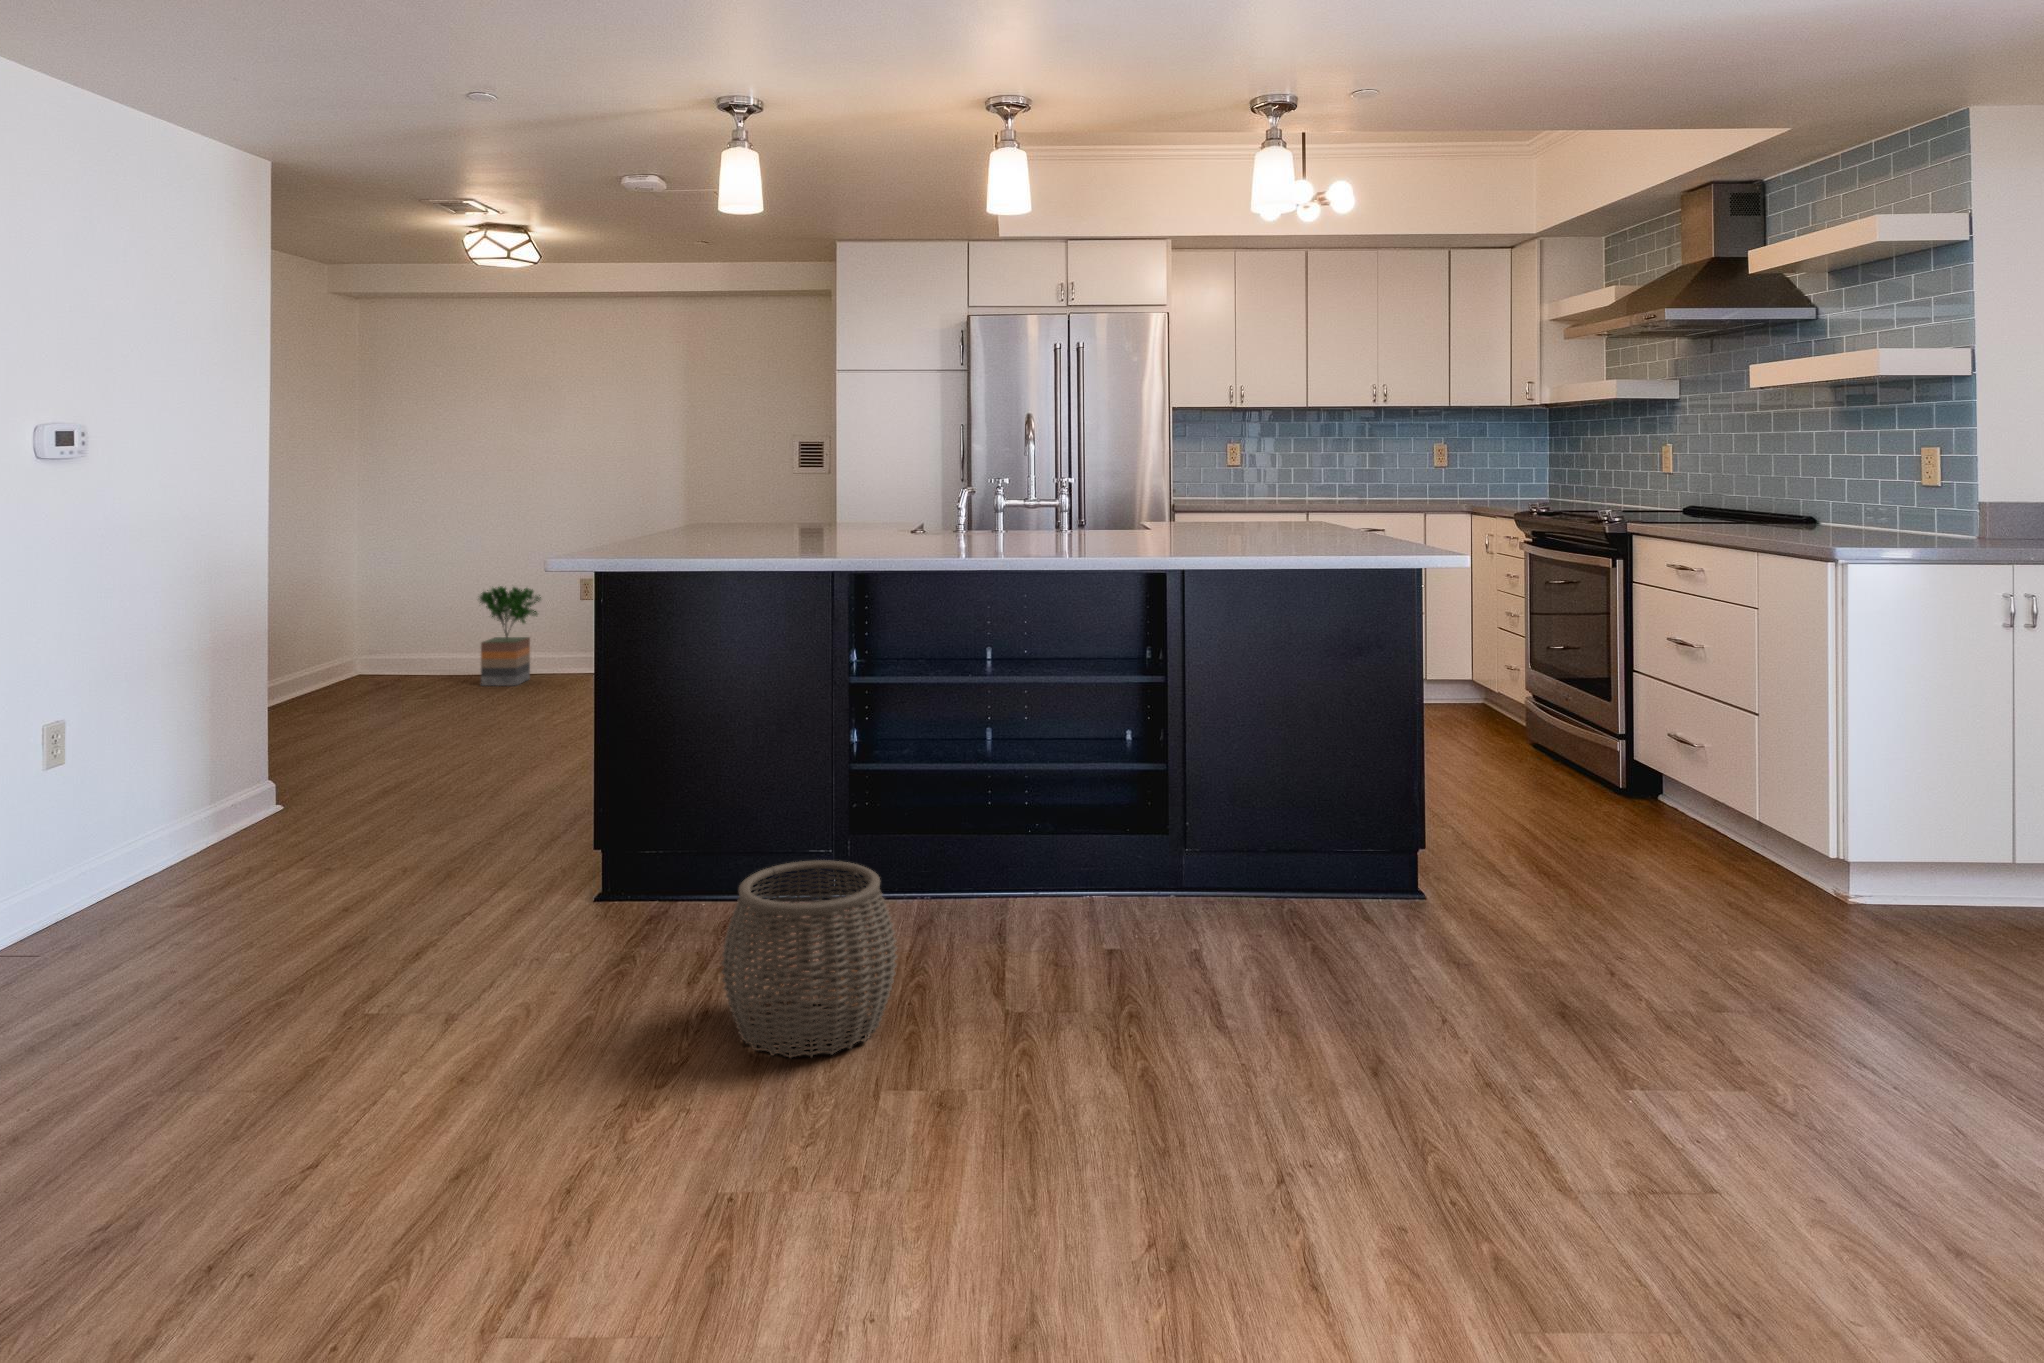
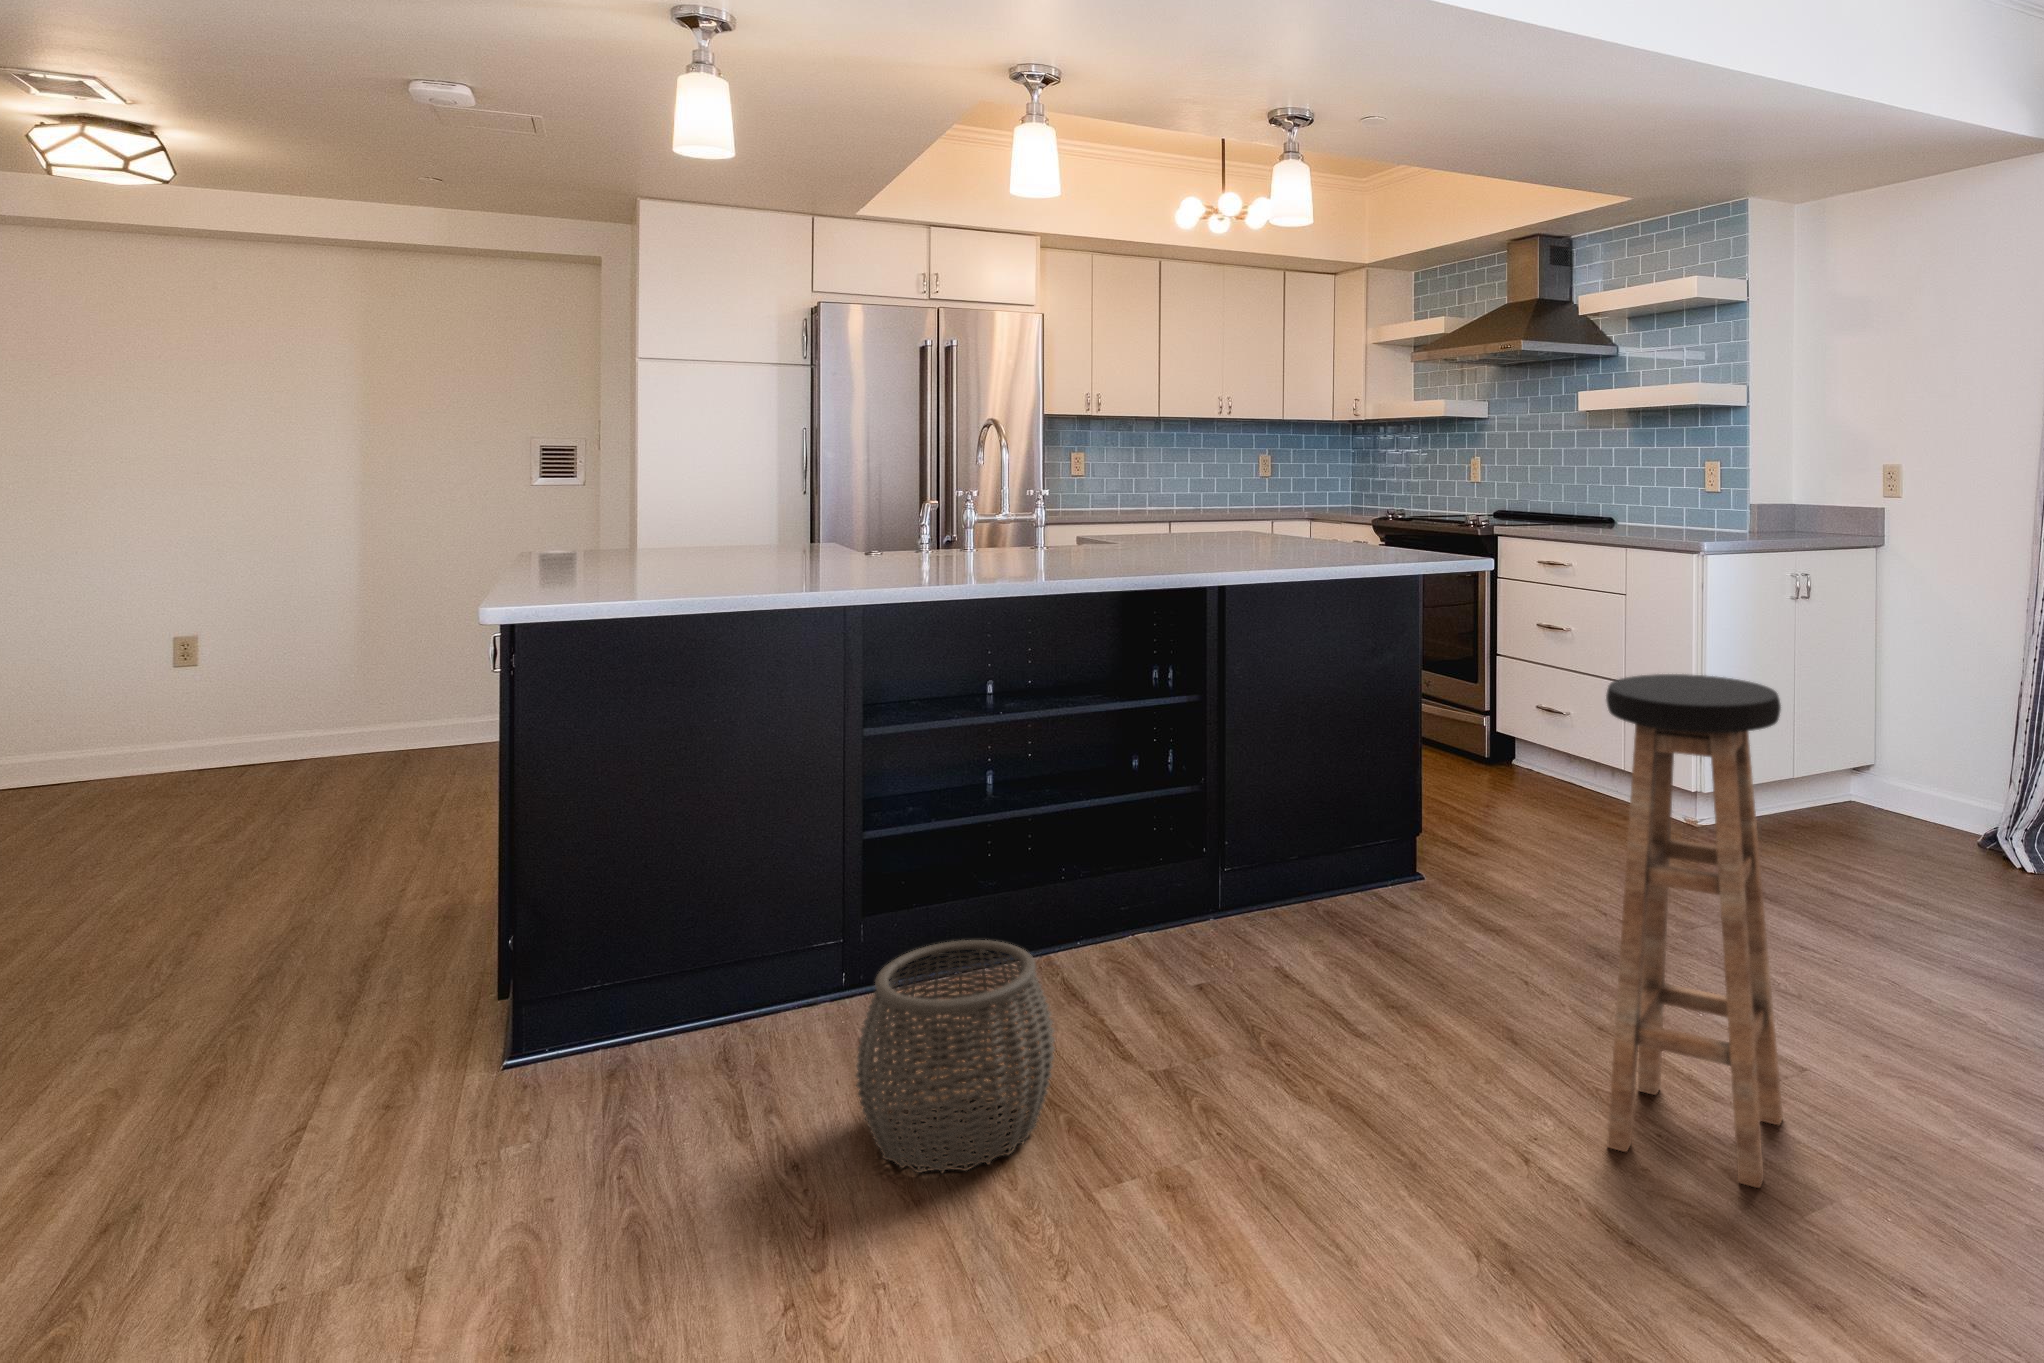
potted tree: present [479,586,541,686] -> none [89,651,200,789]
bar stool: none [1385,672,1629,1274] -> present [1606,674,1783,1188]

